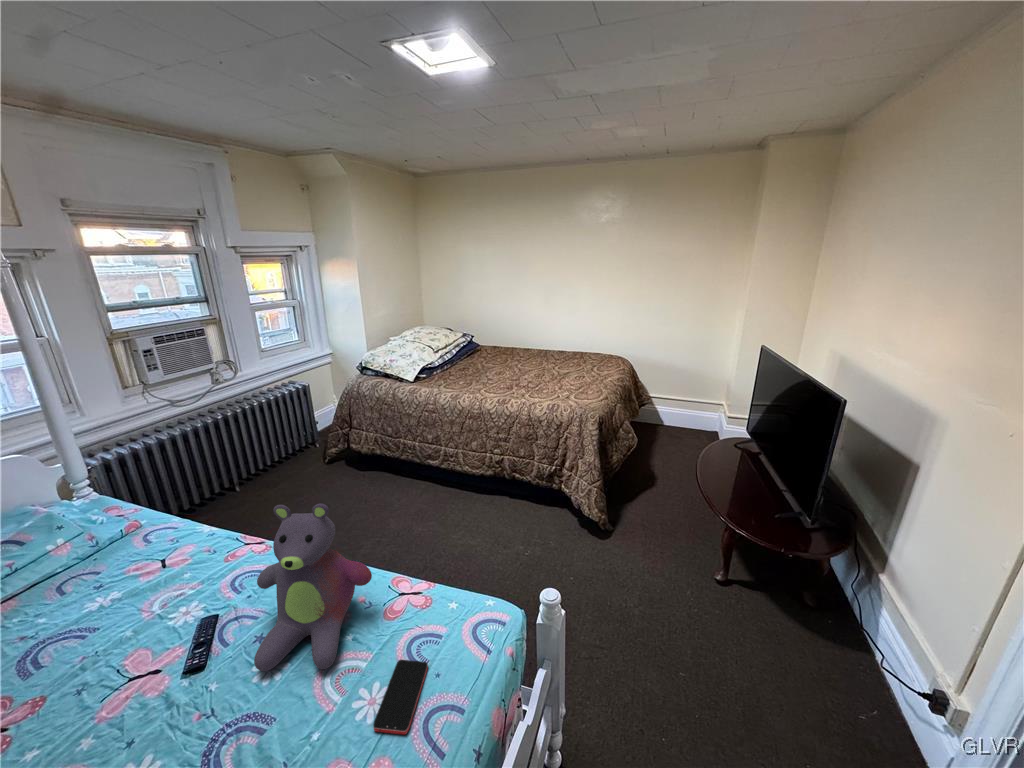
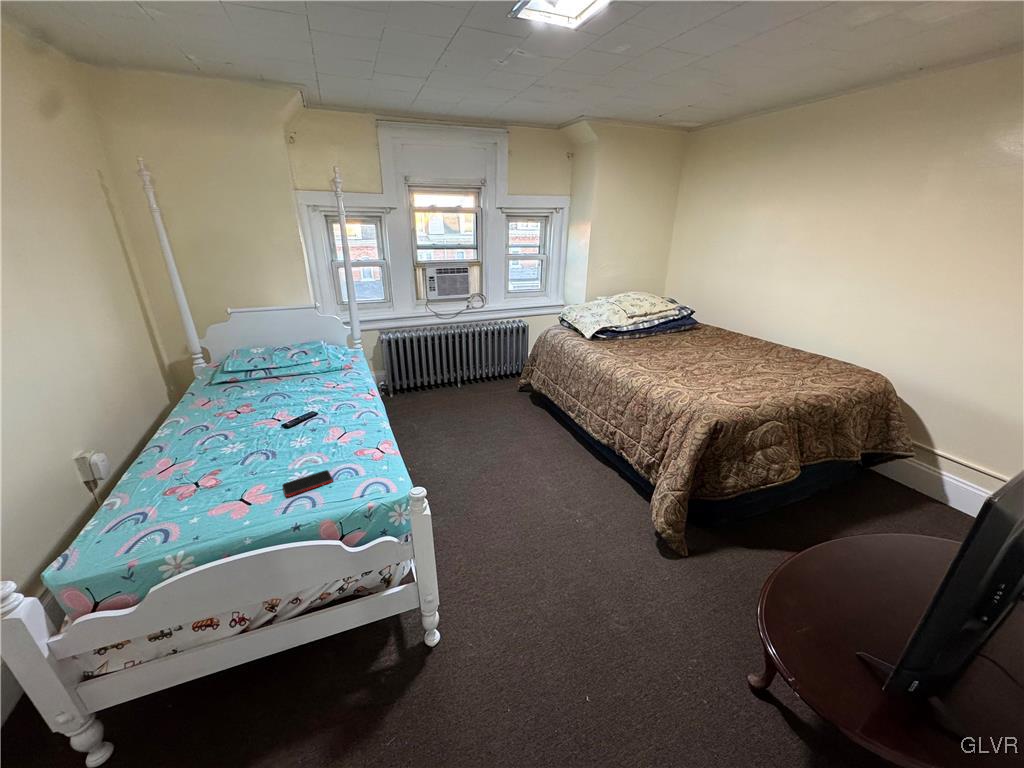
stuffed bear: present [254,504,372,671] -> none [291,355,357,454]

